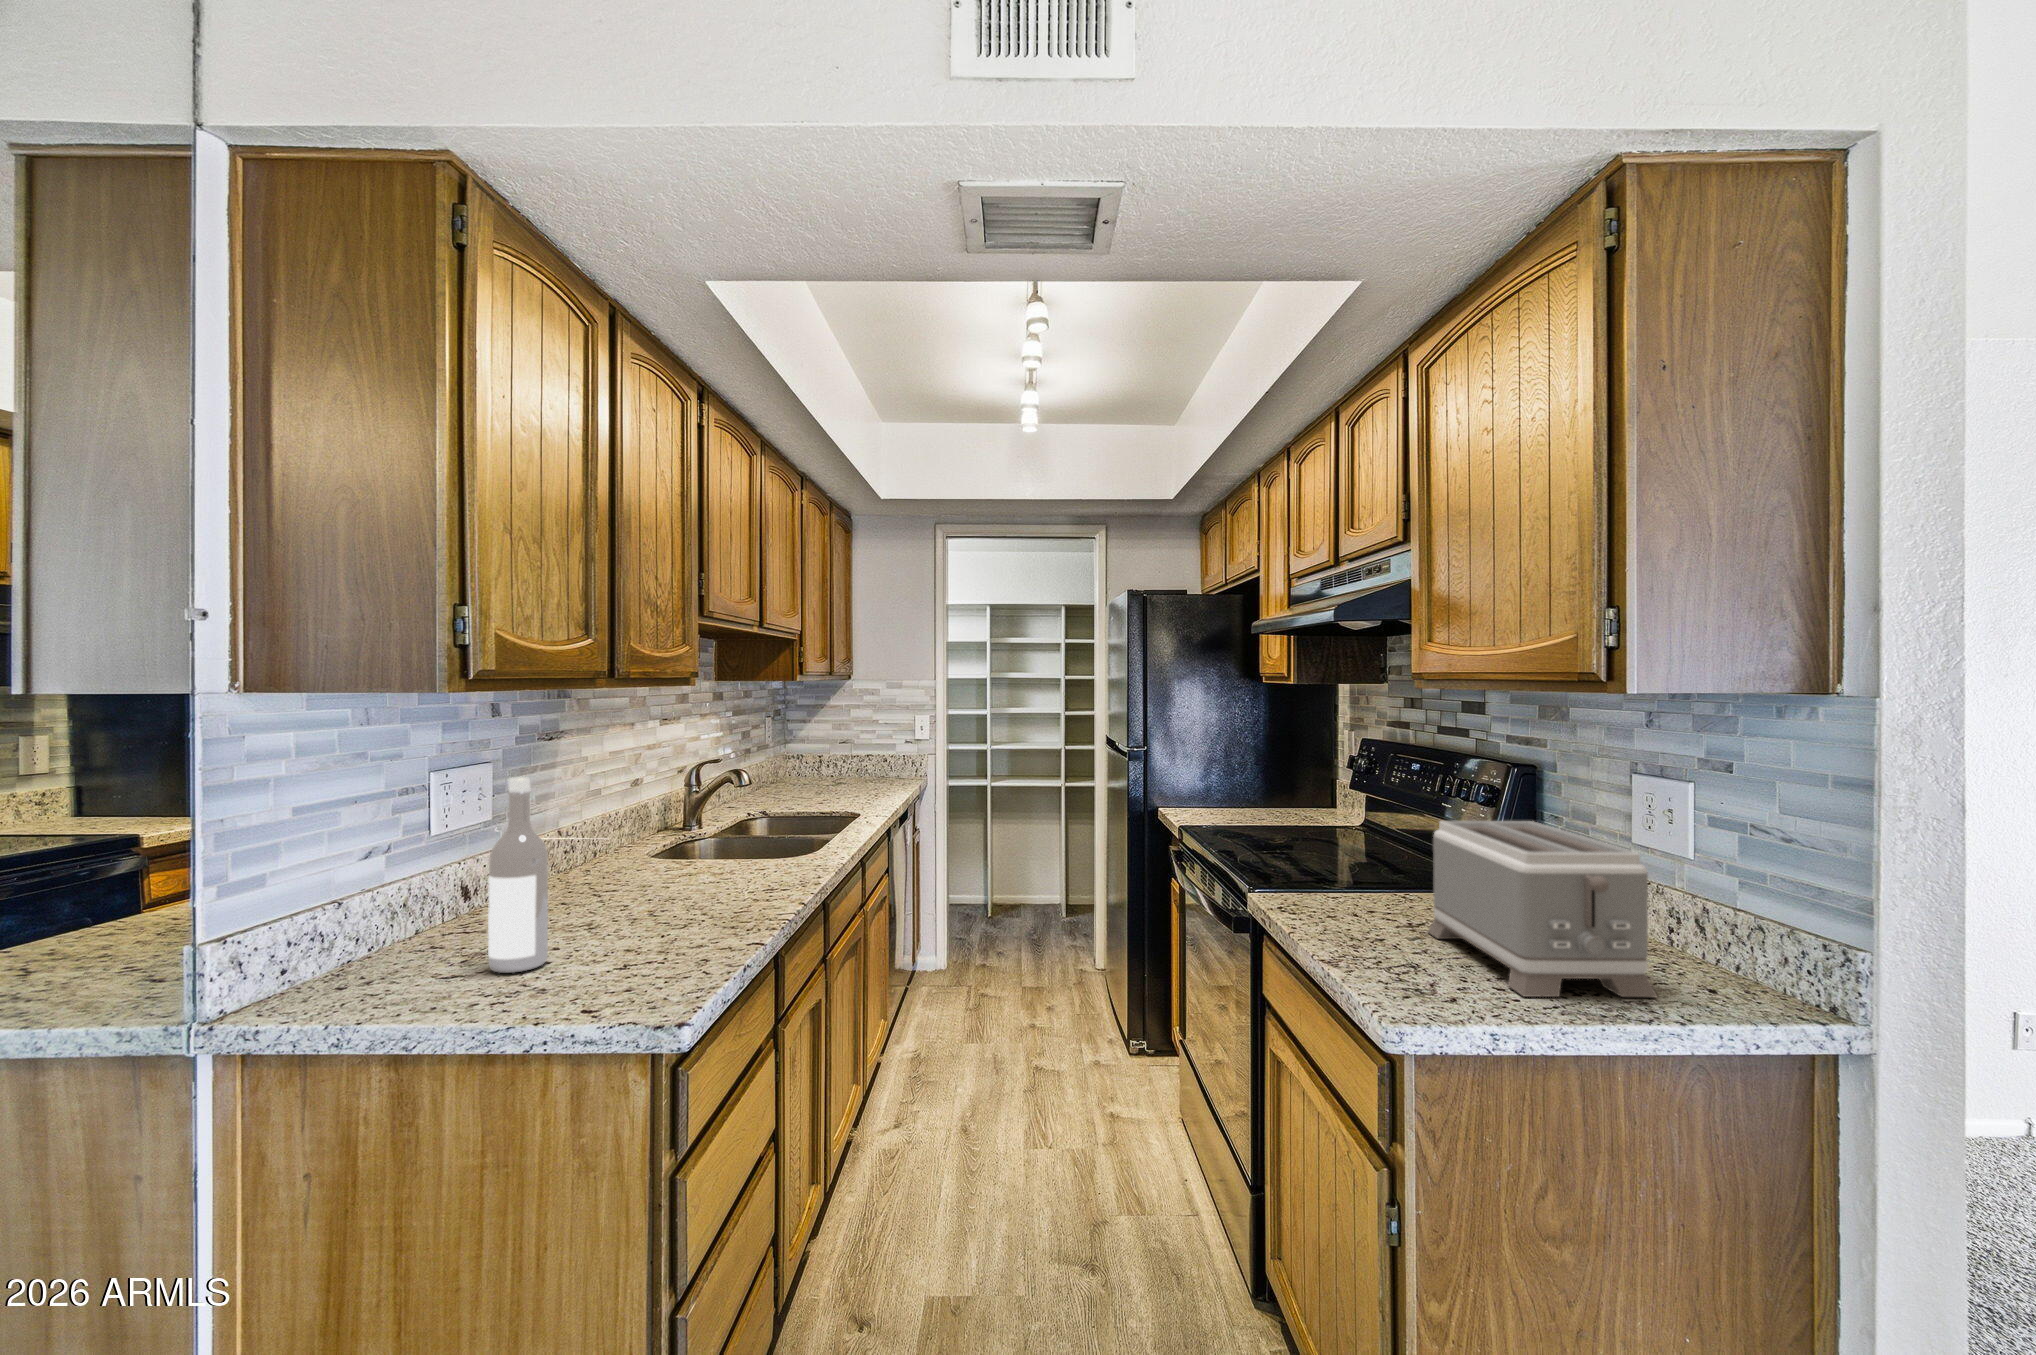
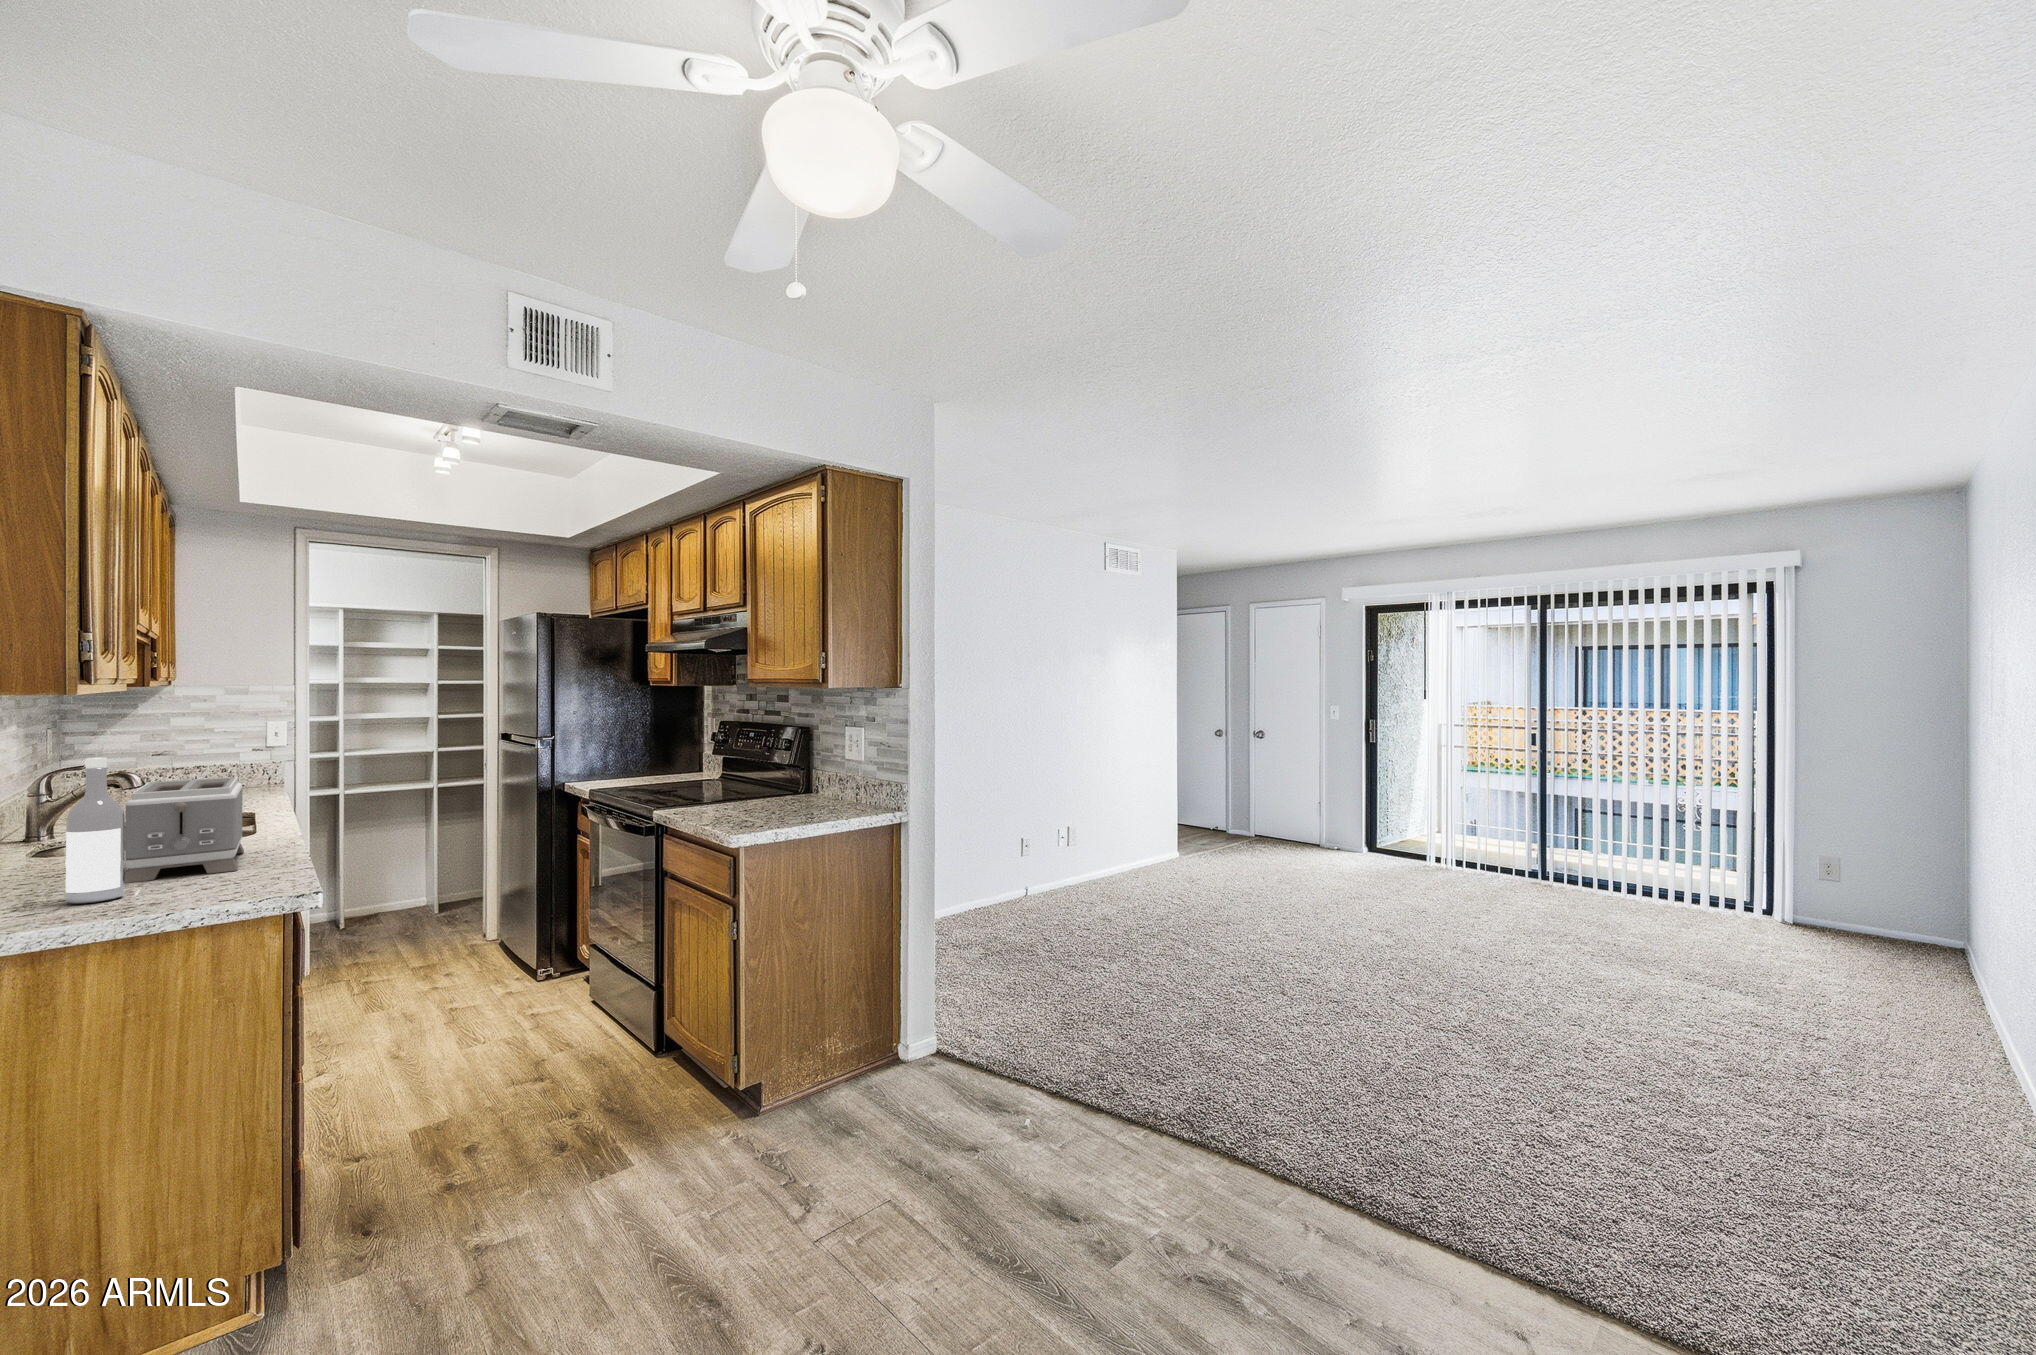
toaster: present [1428,821,1657,997] -> present [125,777,244,883]

